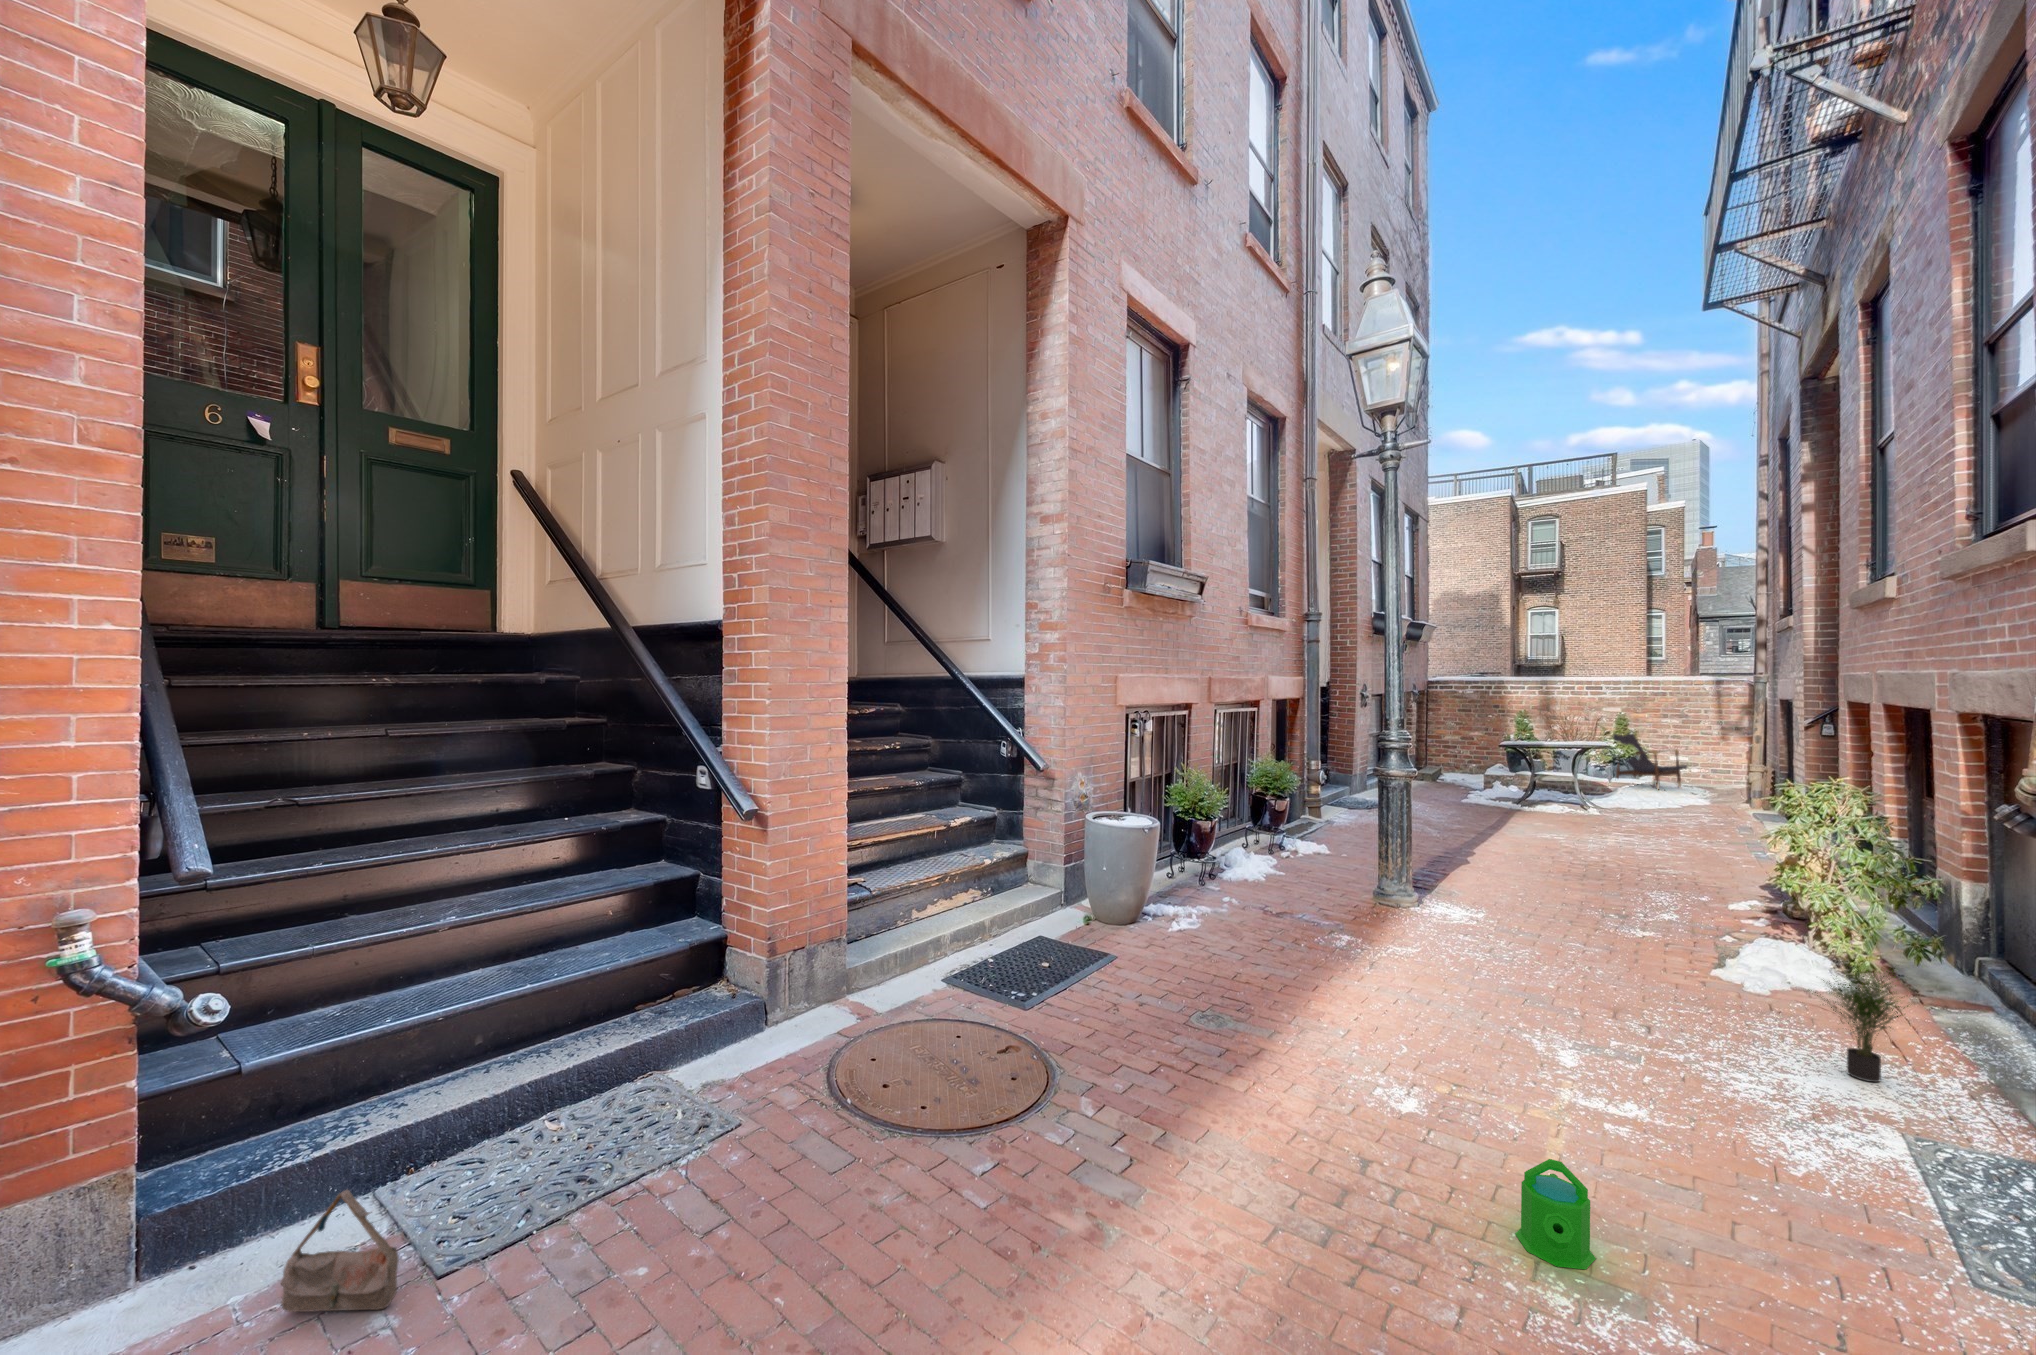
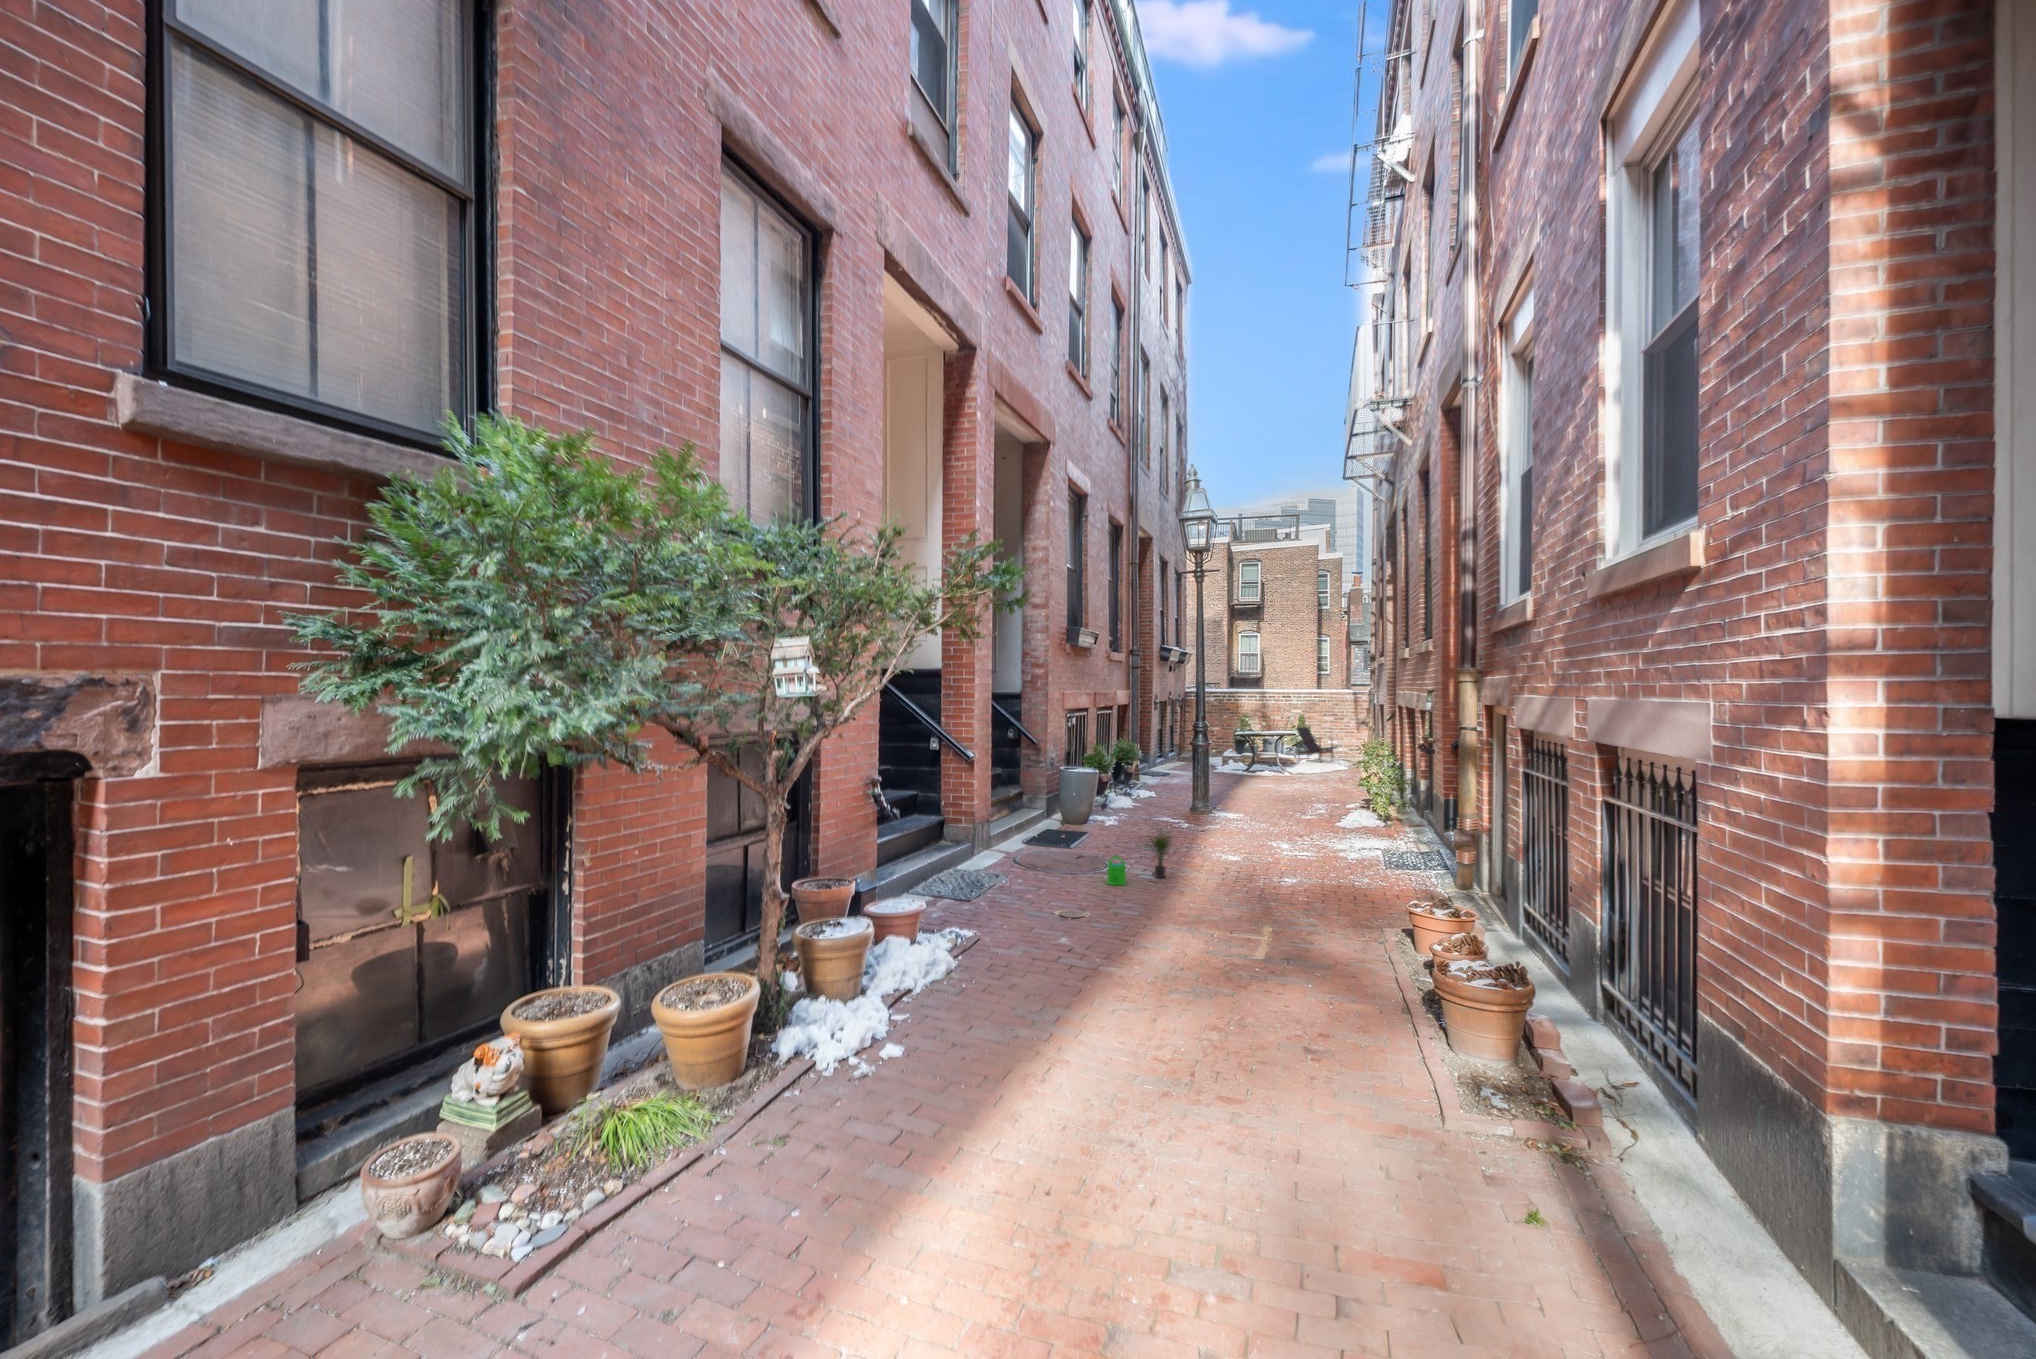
potted plant: present [1812,963,1908,1082] -> present [1148,831,1171,878]
watering can: present [1515,1159,1596,1269] -> present [1107,855,1126,885]
bag: present [281,1190,399,1312] -> none [947,864,980,901]

